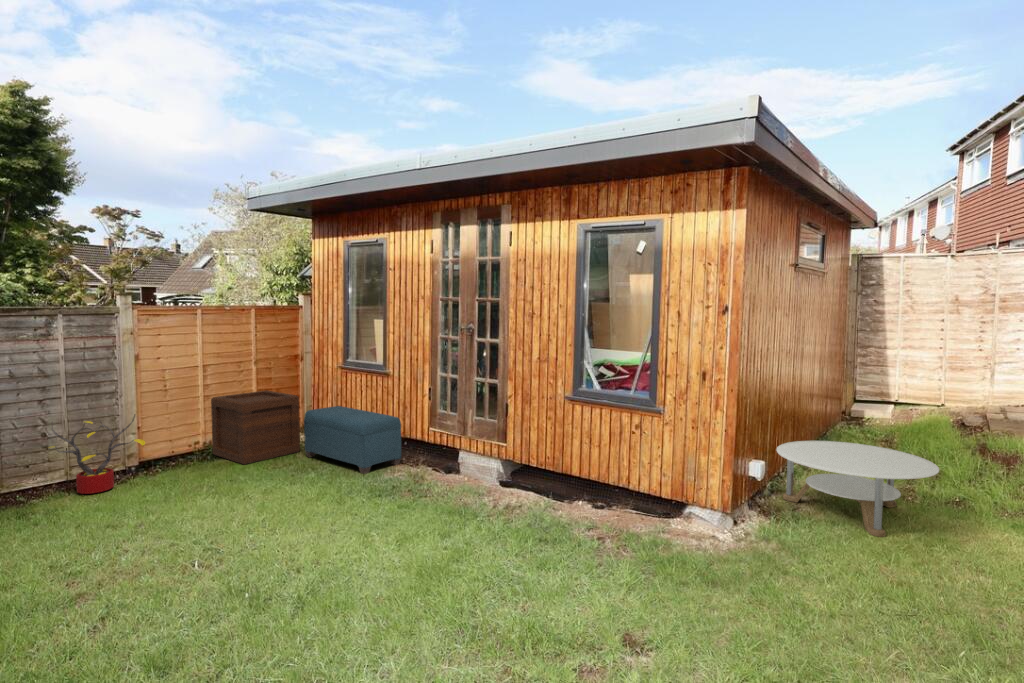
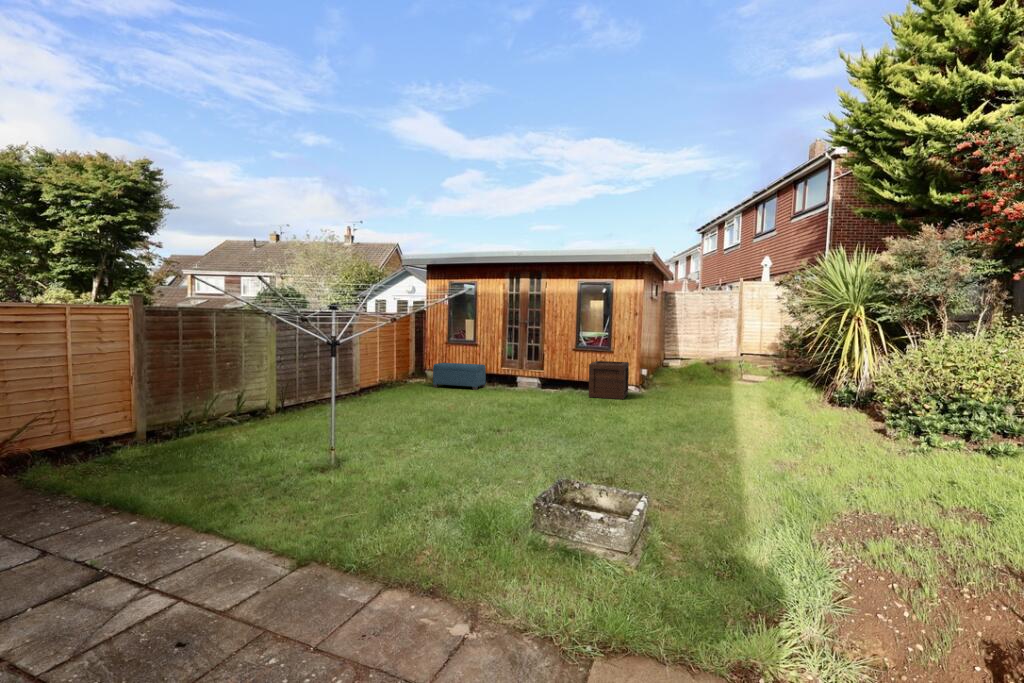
wooden crate: present [211,390,300,465] -> present [589,361,629,400]
decorative plant: present [50,414,145,494] -> none [340,363,381,399]
round table: present [776,441,939,537] -> none [648,366,701,392]

